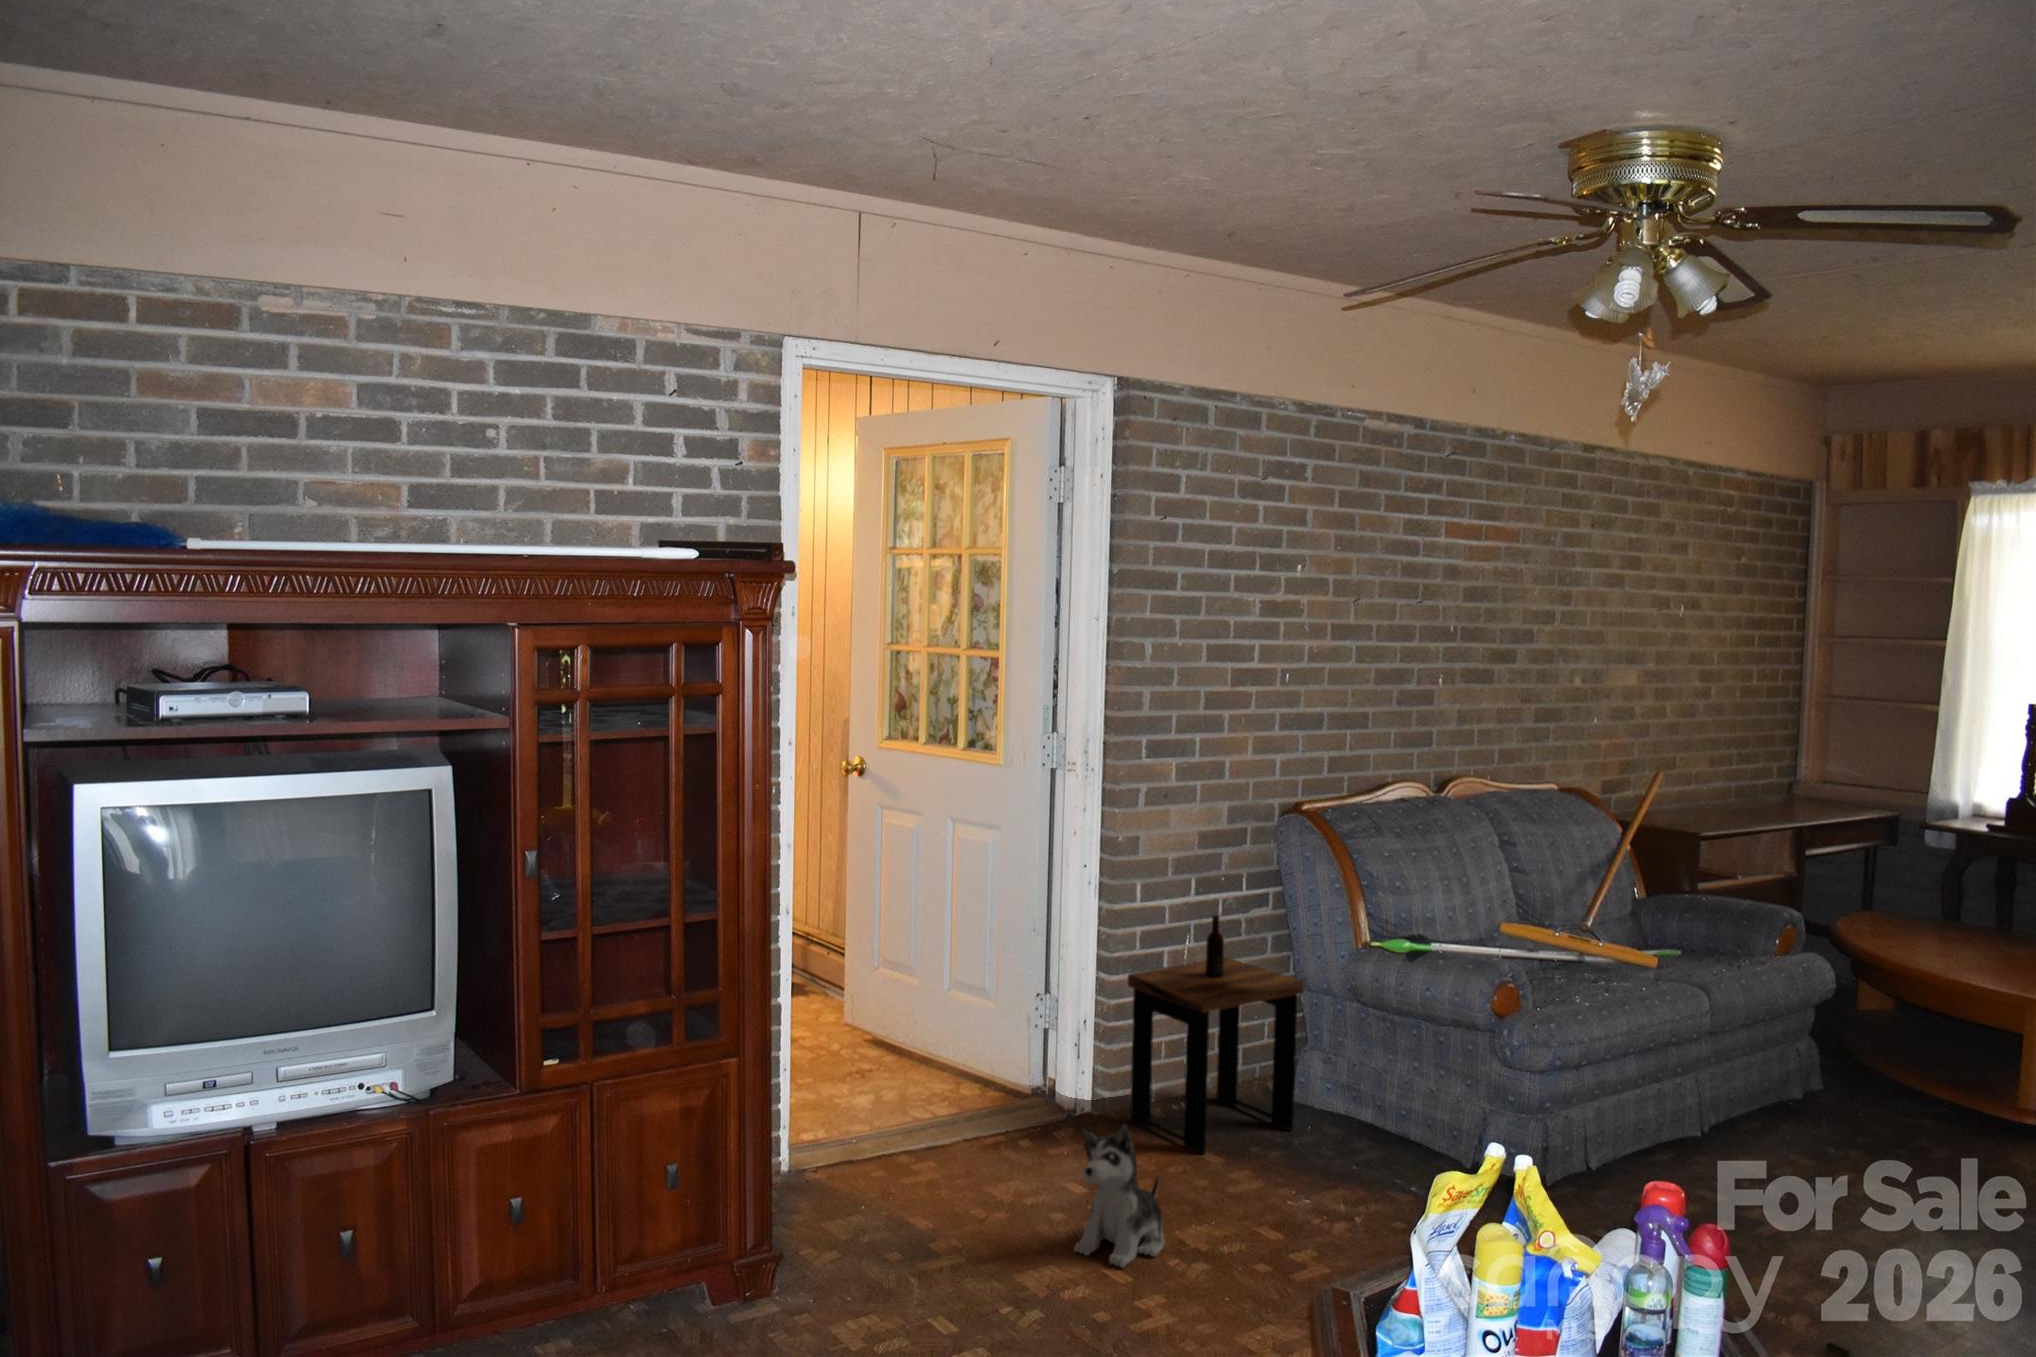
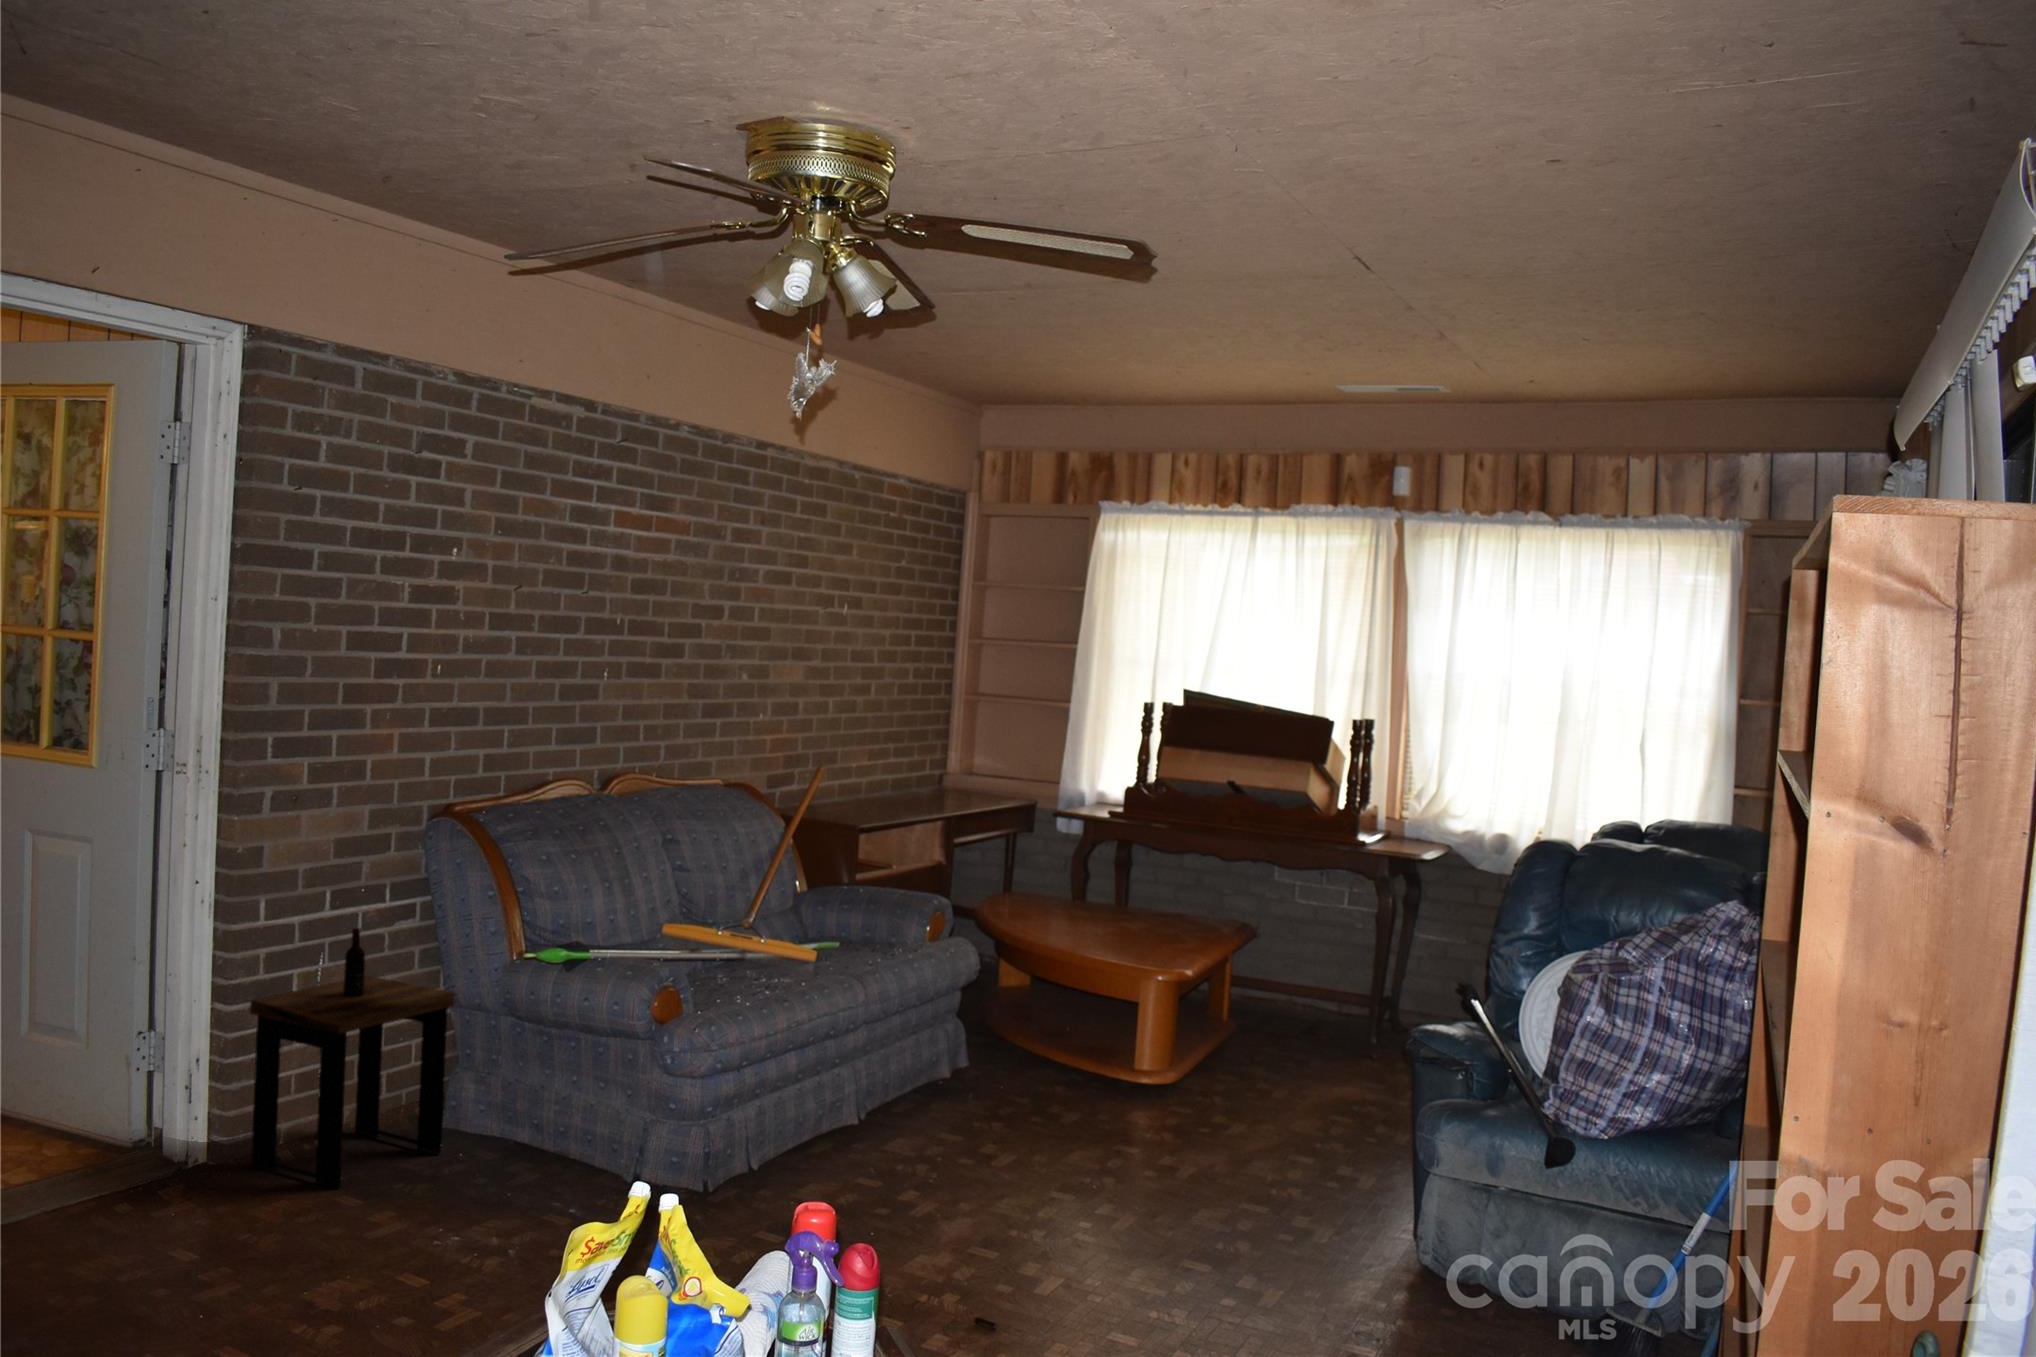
plush toy: present [1074,1124,1165,1267] -> none [183,1153,291,1310]

